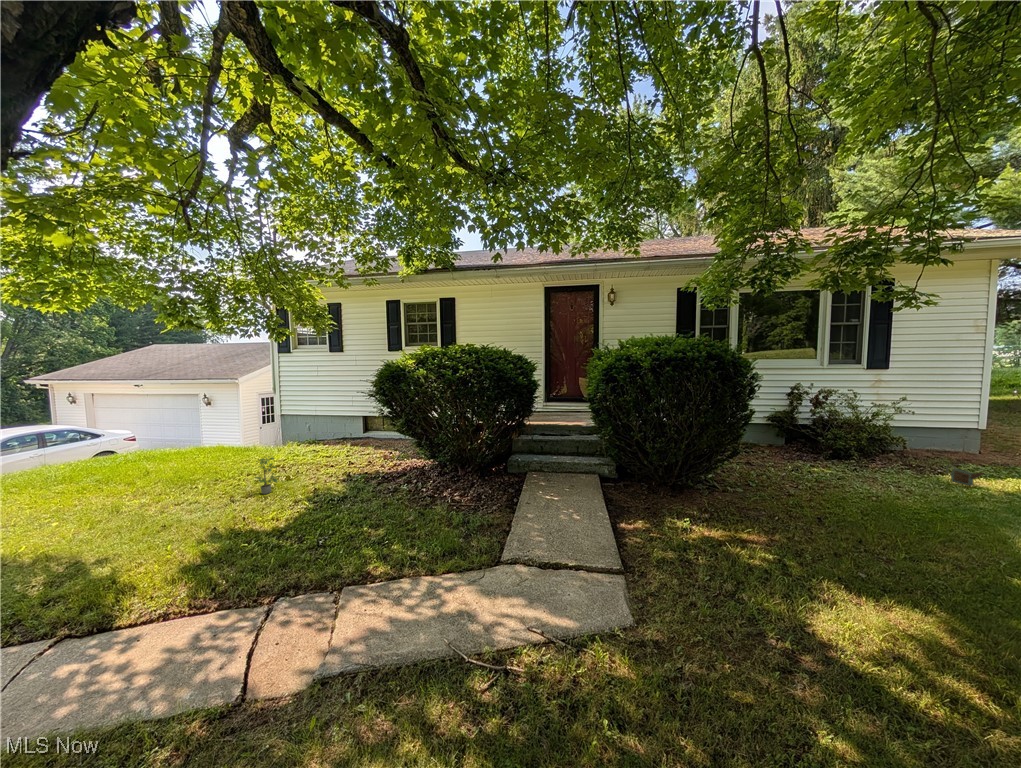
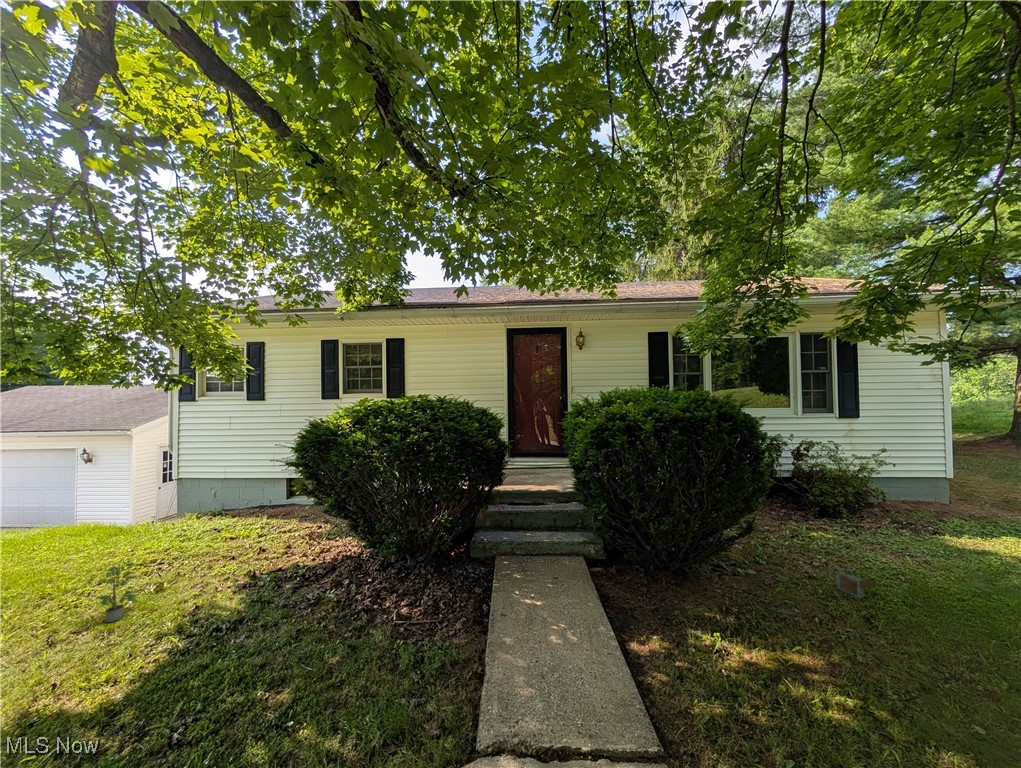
watering can: present [945,465,984,485] -> present [828,564,876,598]

